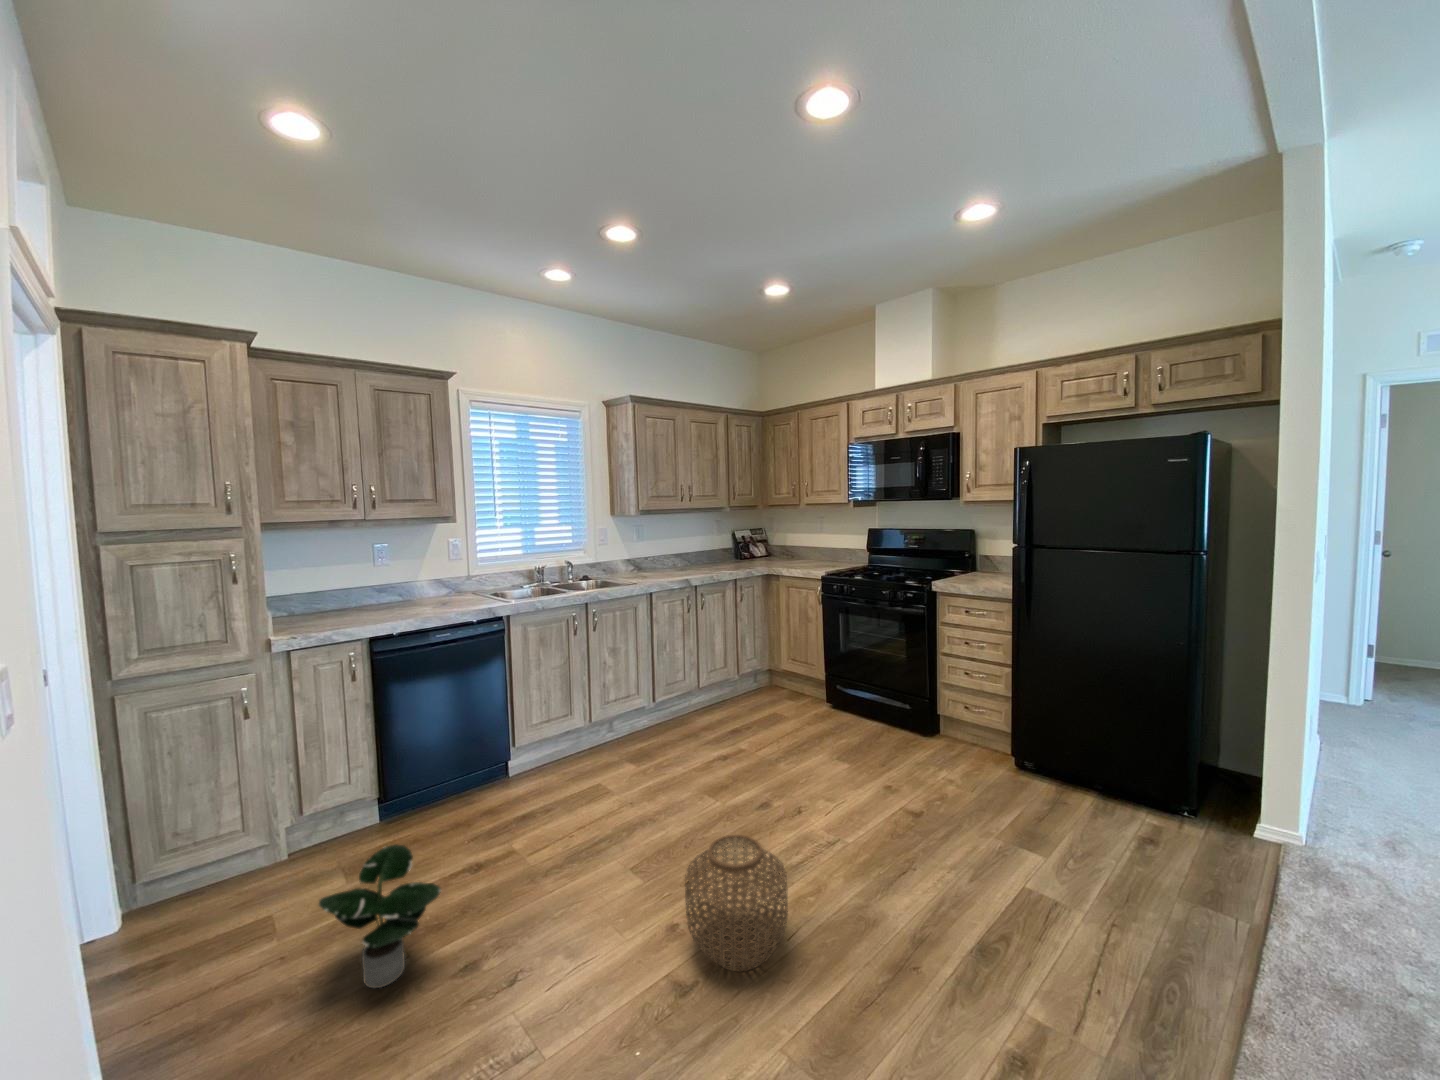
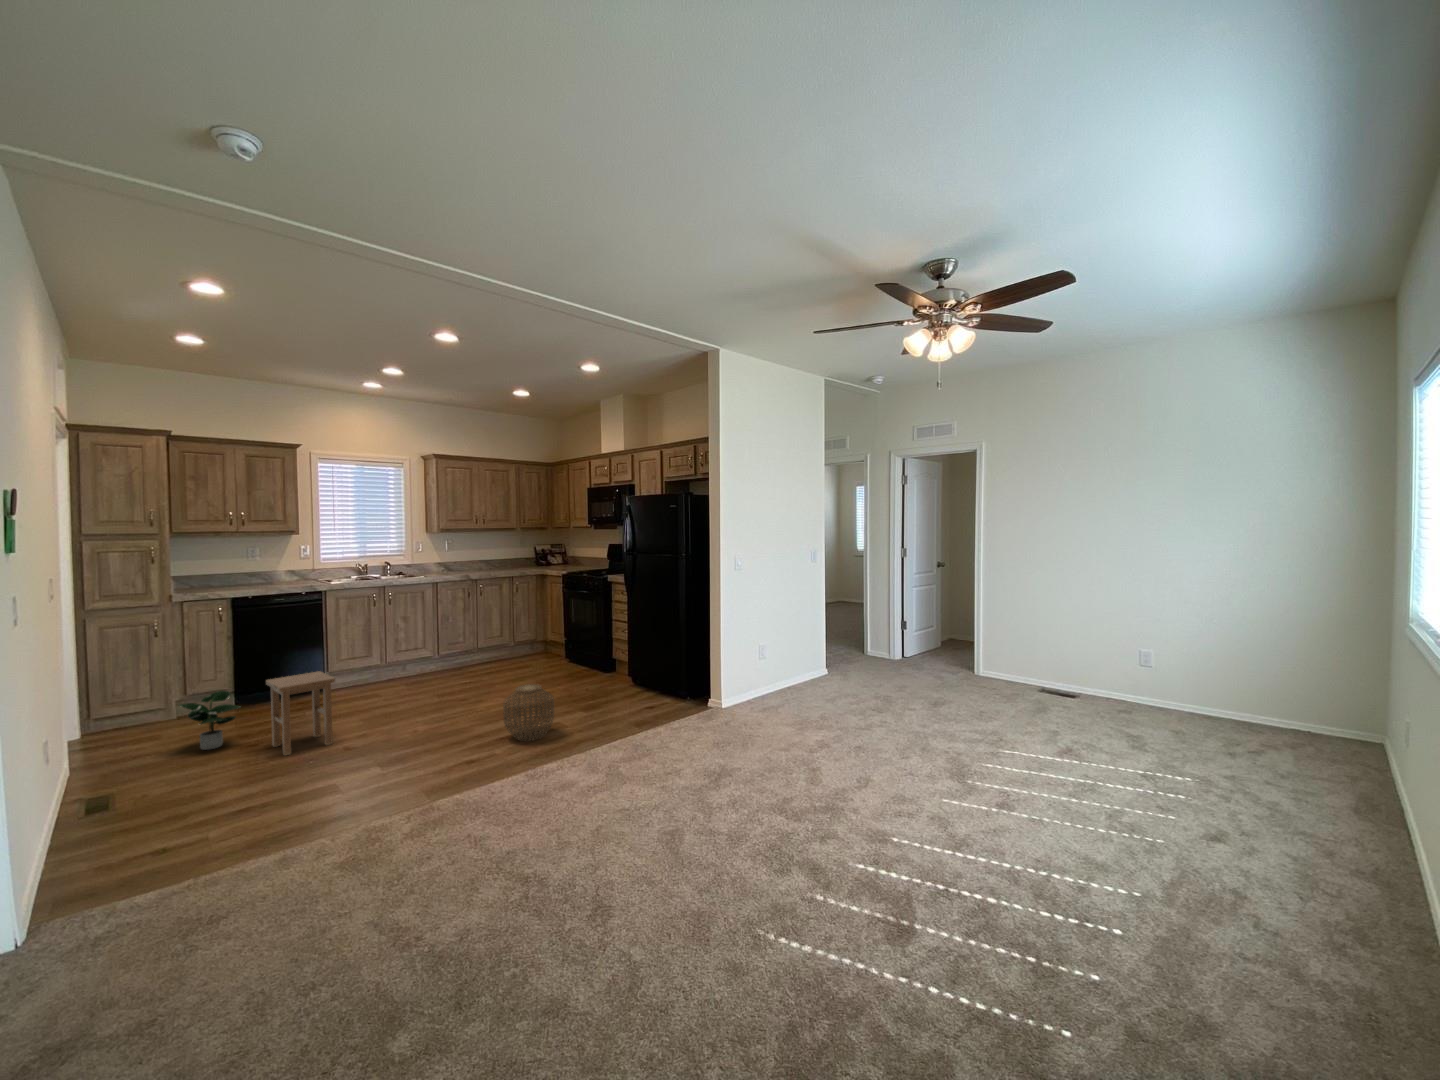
stool: none [494,798,637,1021] -> present [266,671,335,755]
woven basket: present [685,835,788,971] -> present [503,684,554,741]

